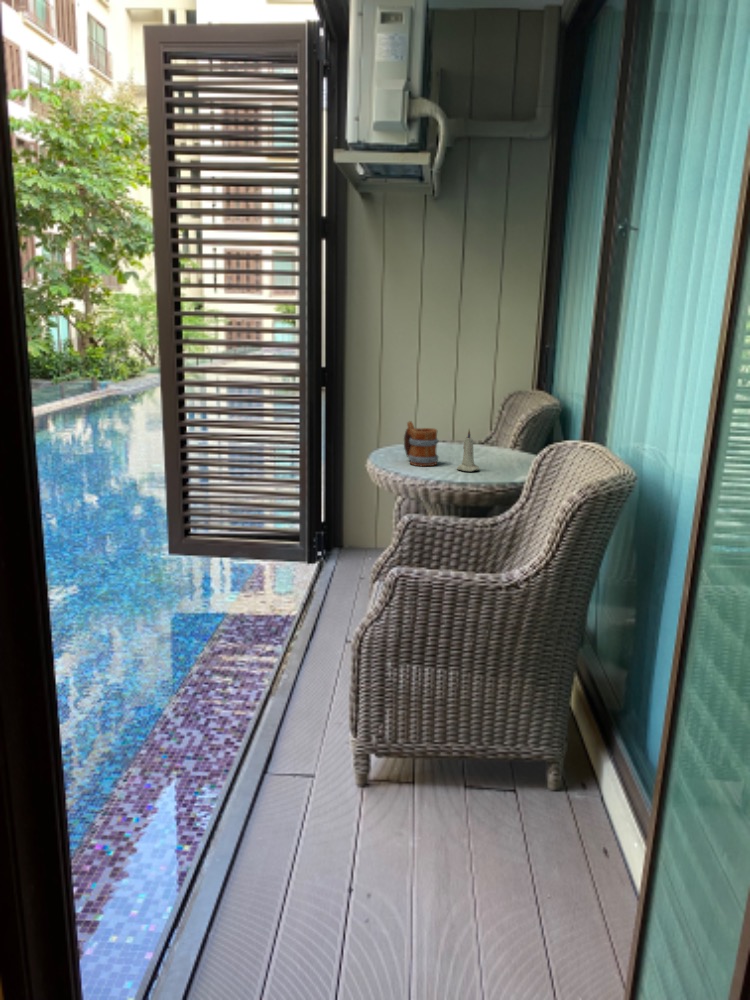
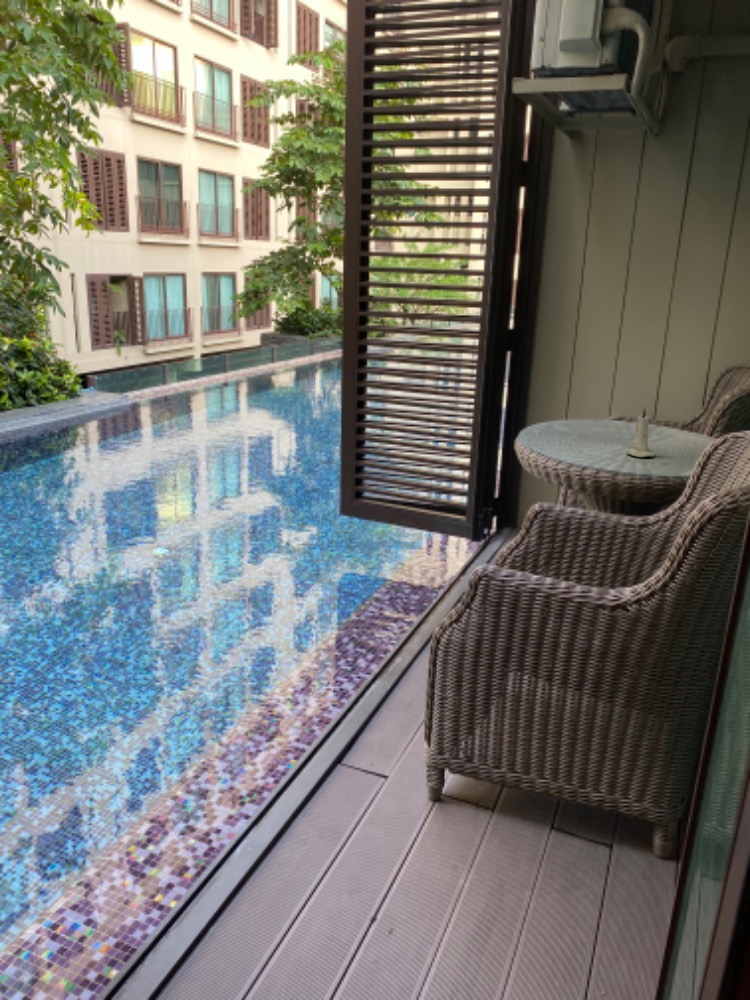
mug: present [404,421,438,466] -> none [572,394,610,447]

